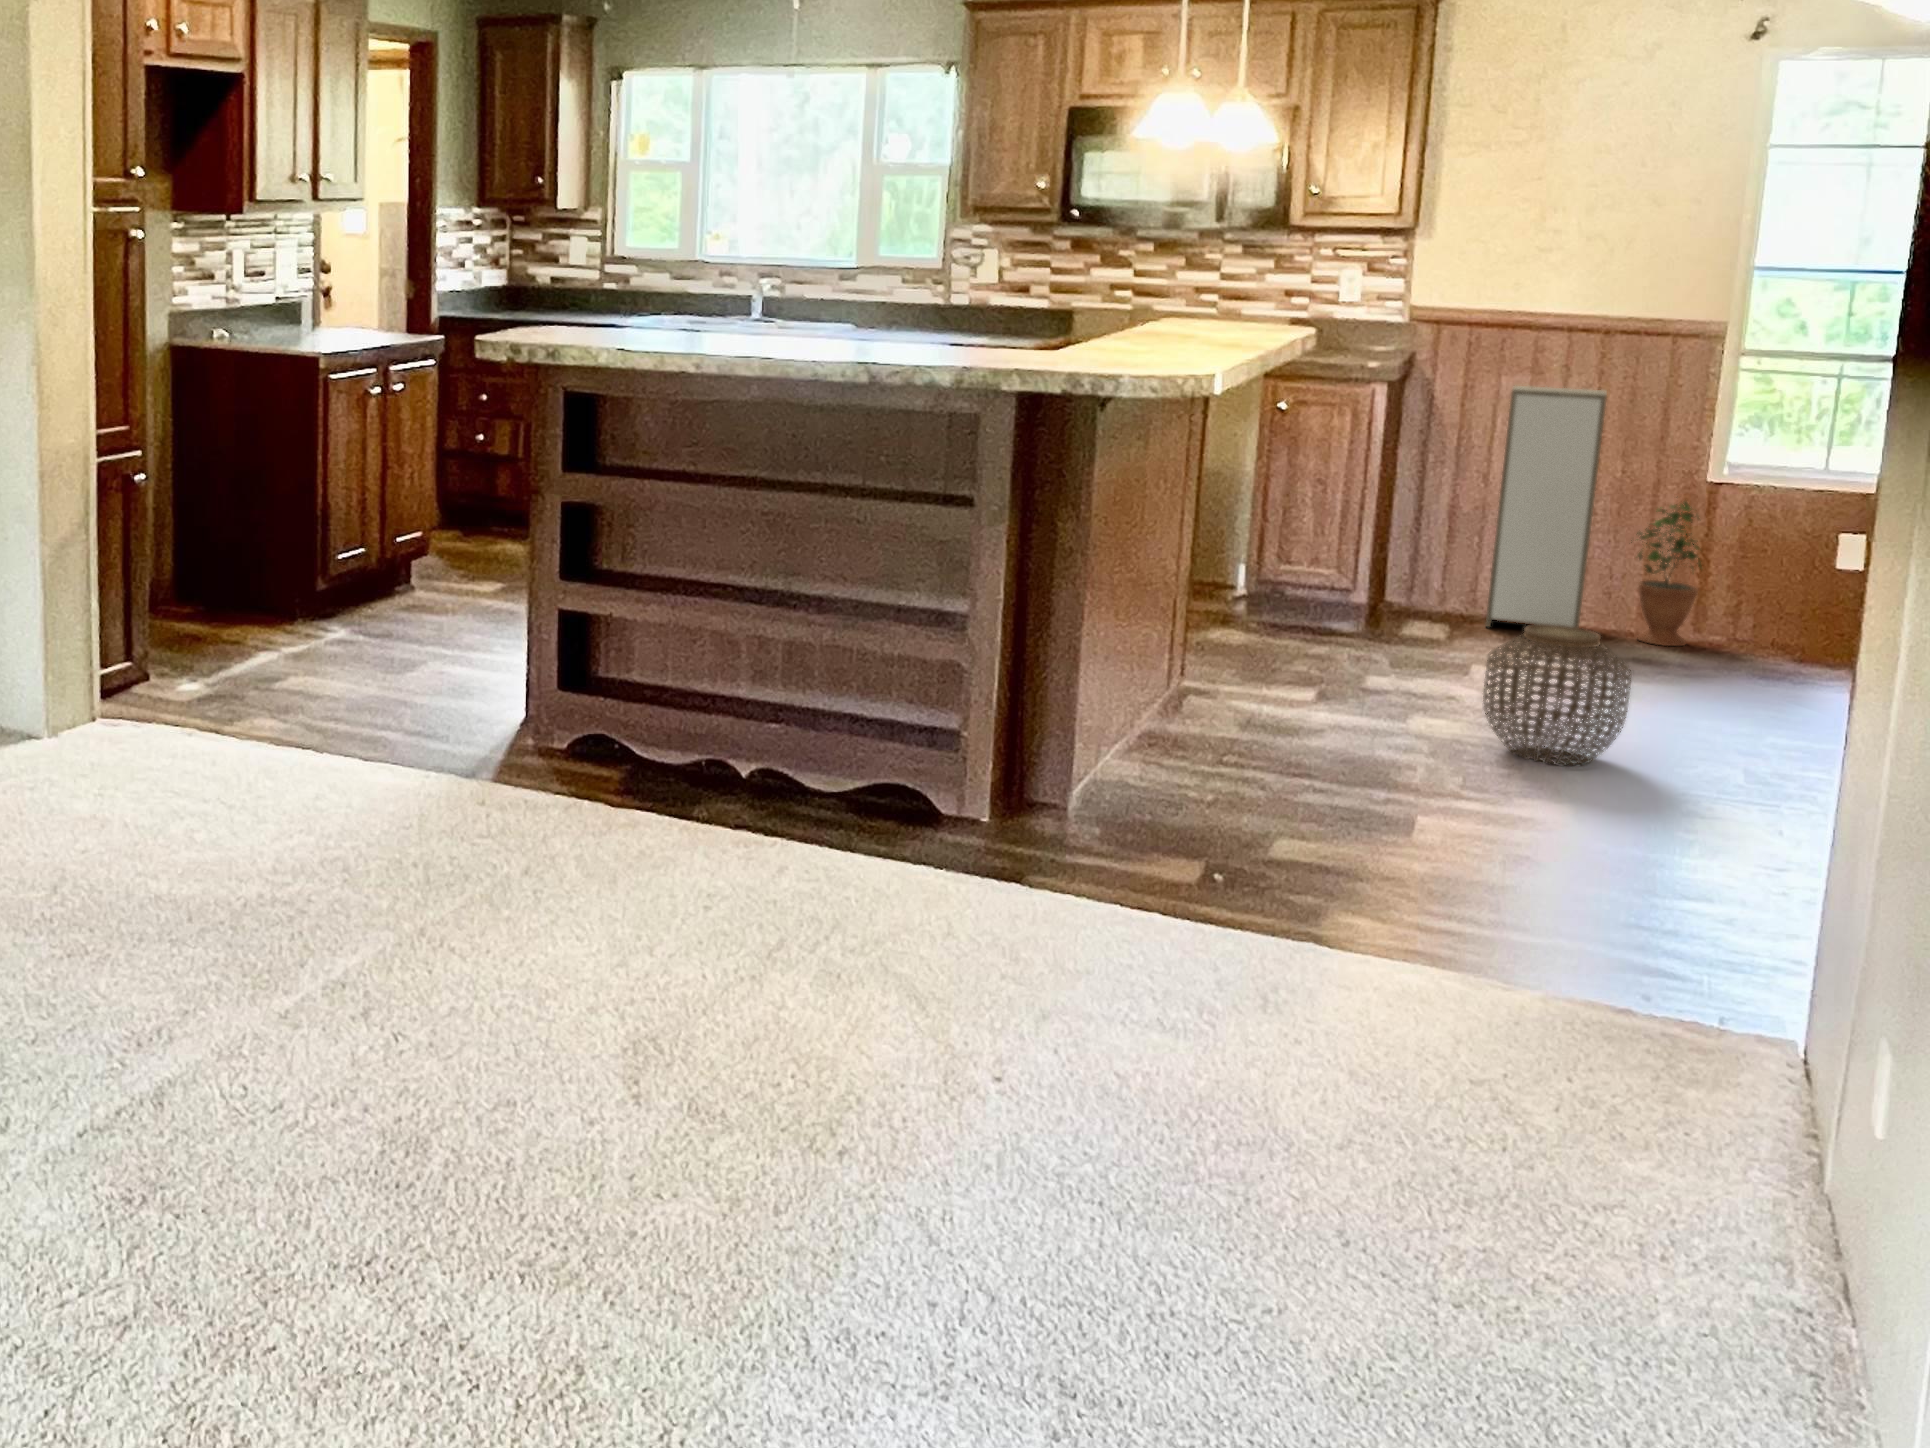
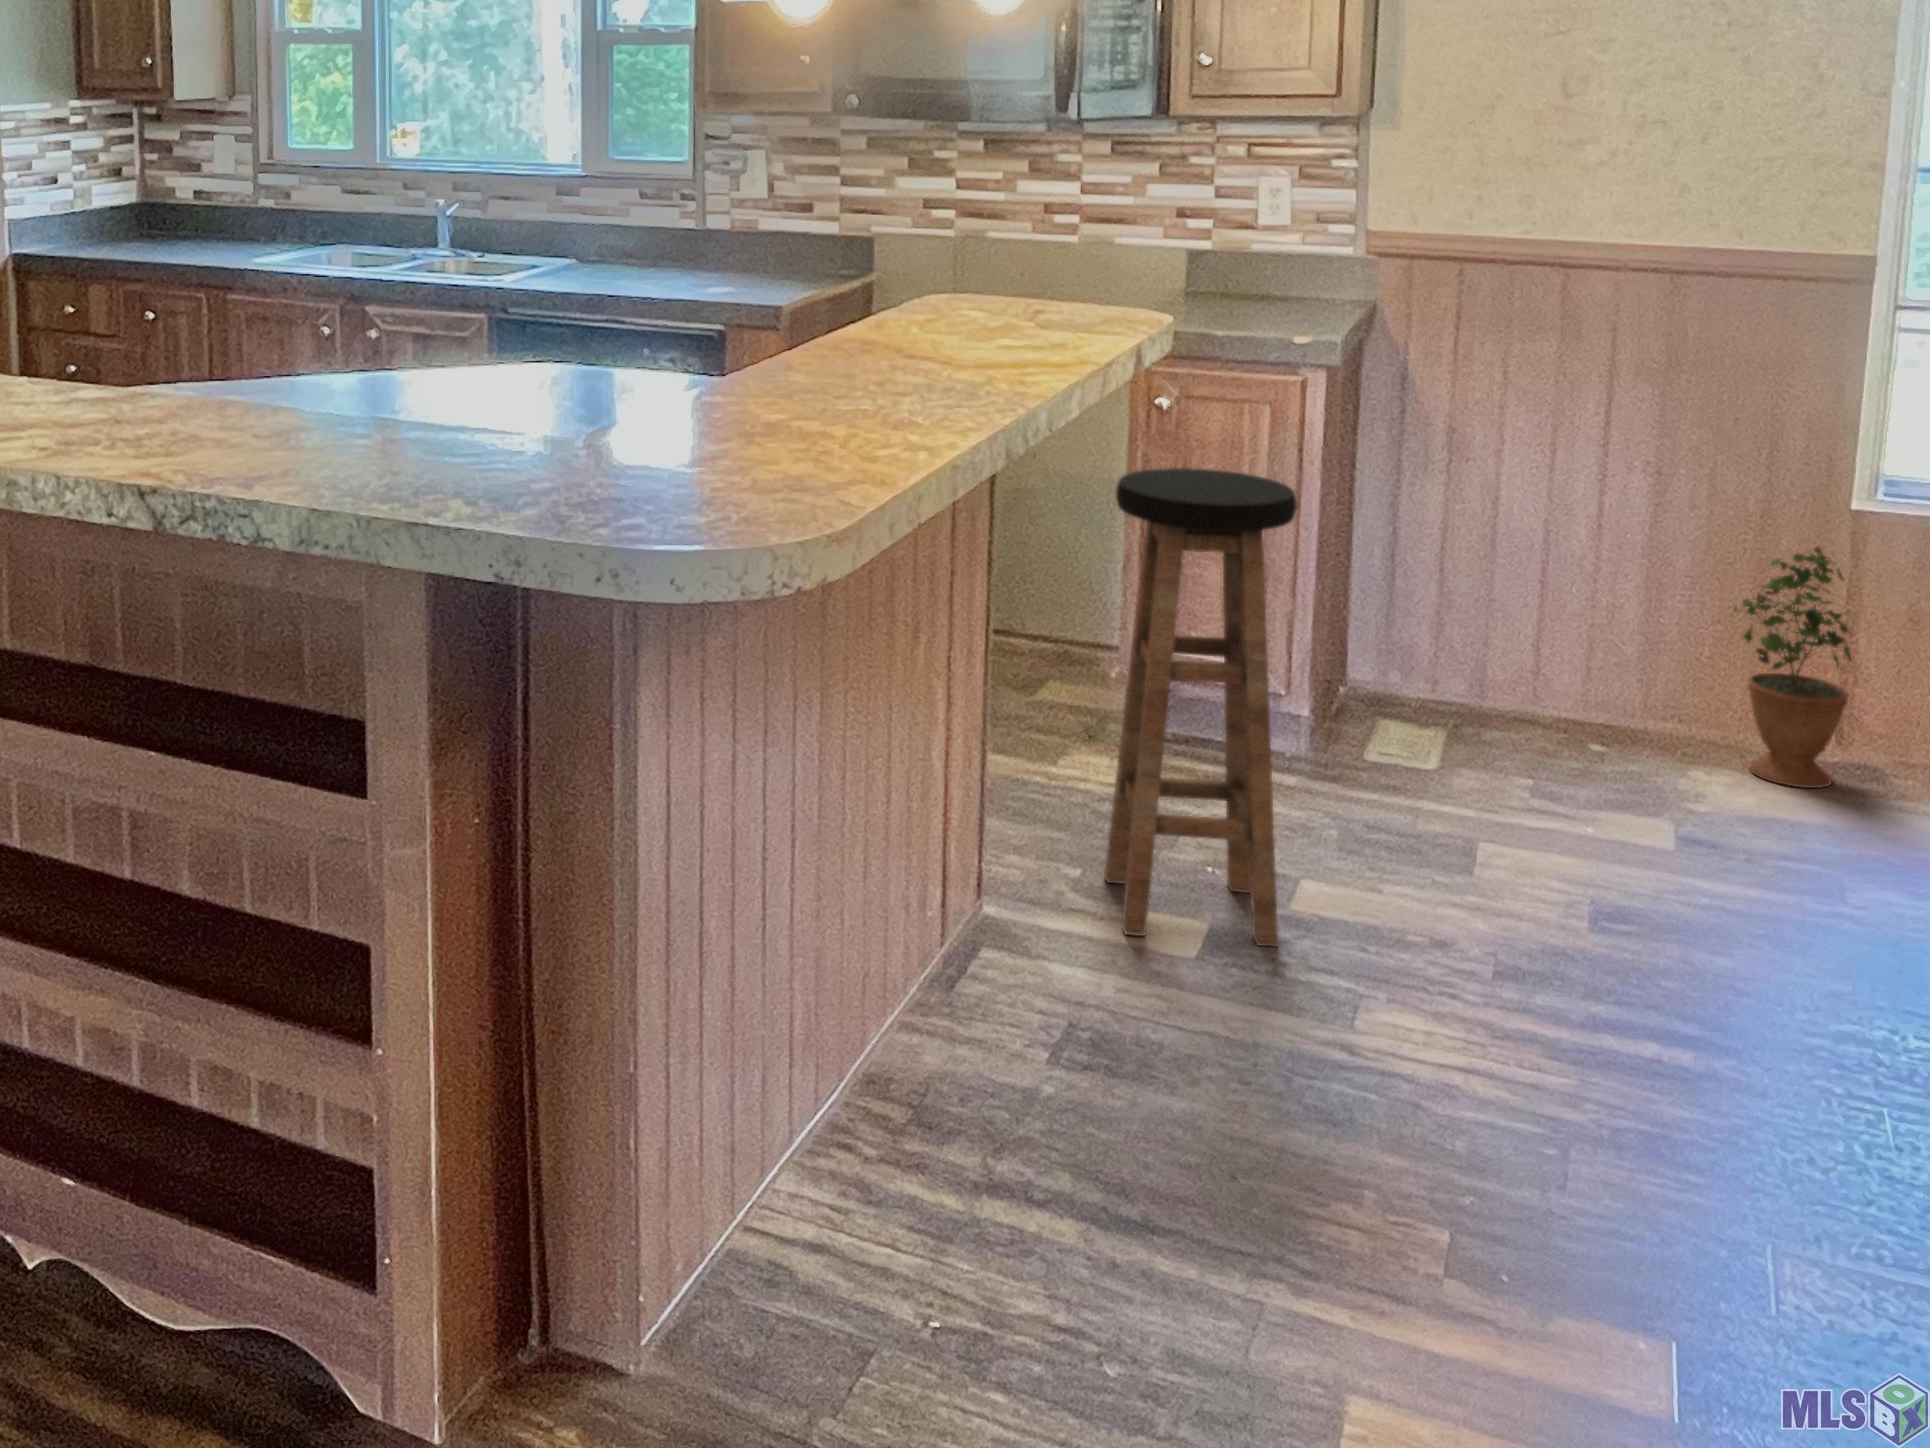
storage cabinet: present [1486,386,1607,627] -> none [1504,358,1682,767]
bar stool: none [1249,426,1379,695] -> present [1104,468,1297,946]
woven basket: present [1483,624,1631,766] -> none [1494,897,1782,1194]

